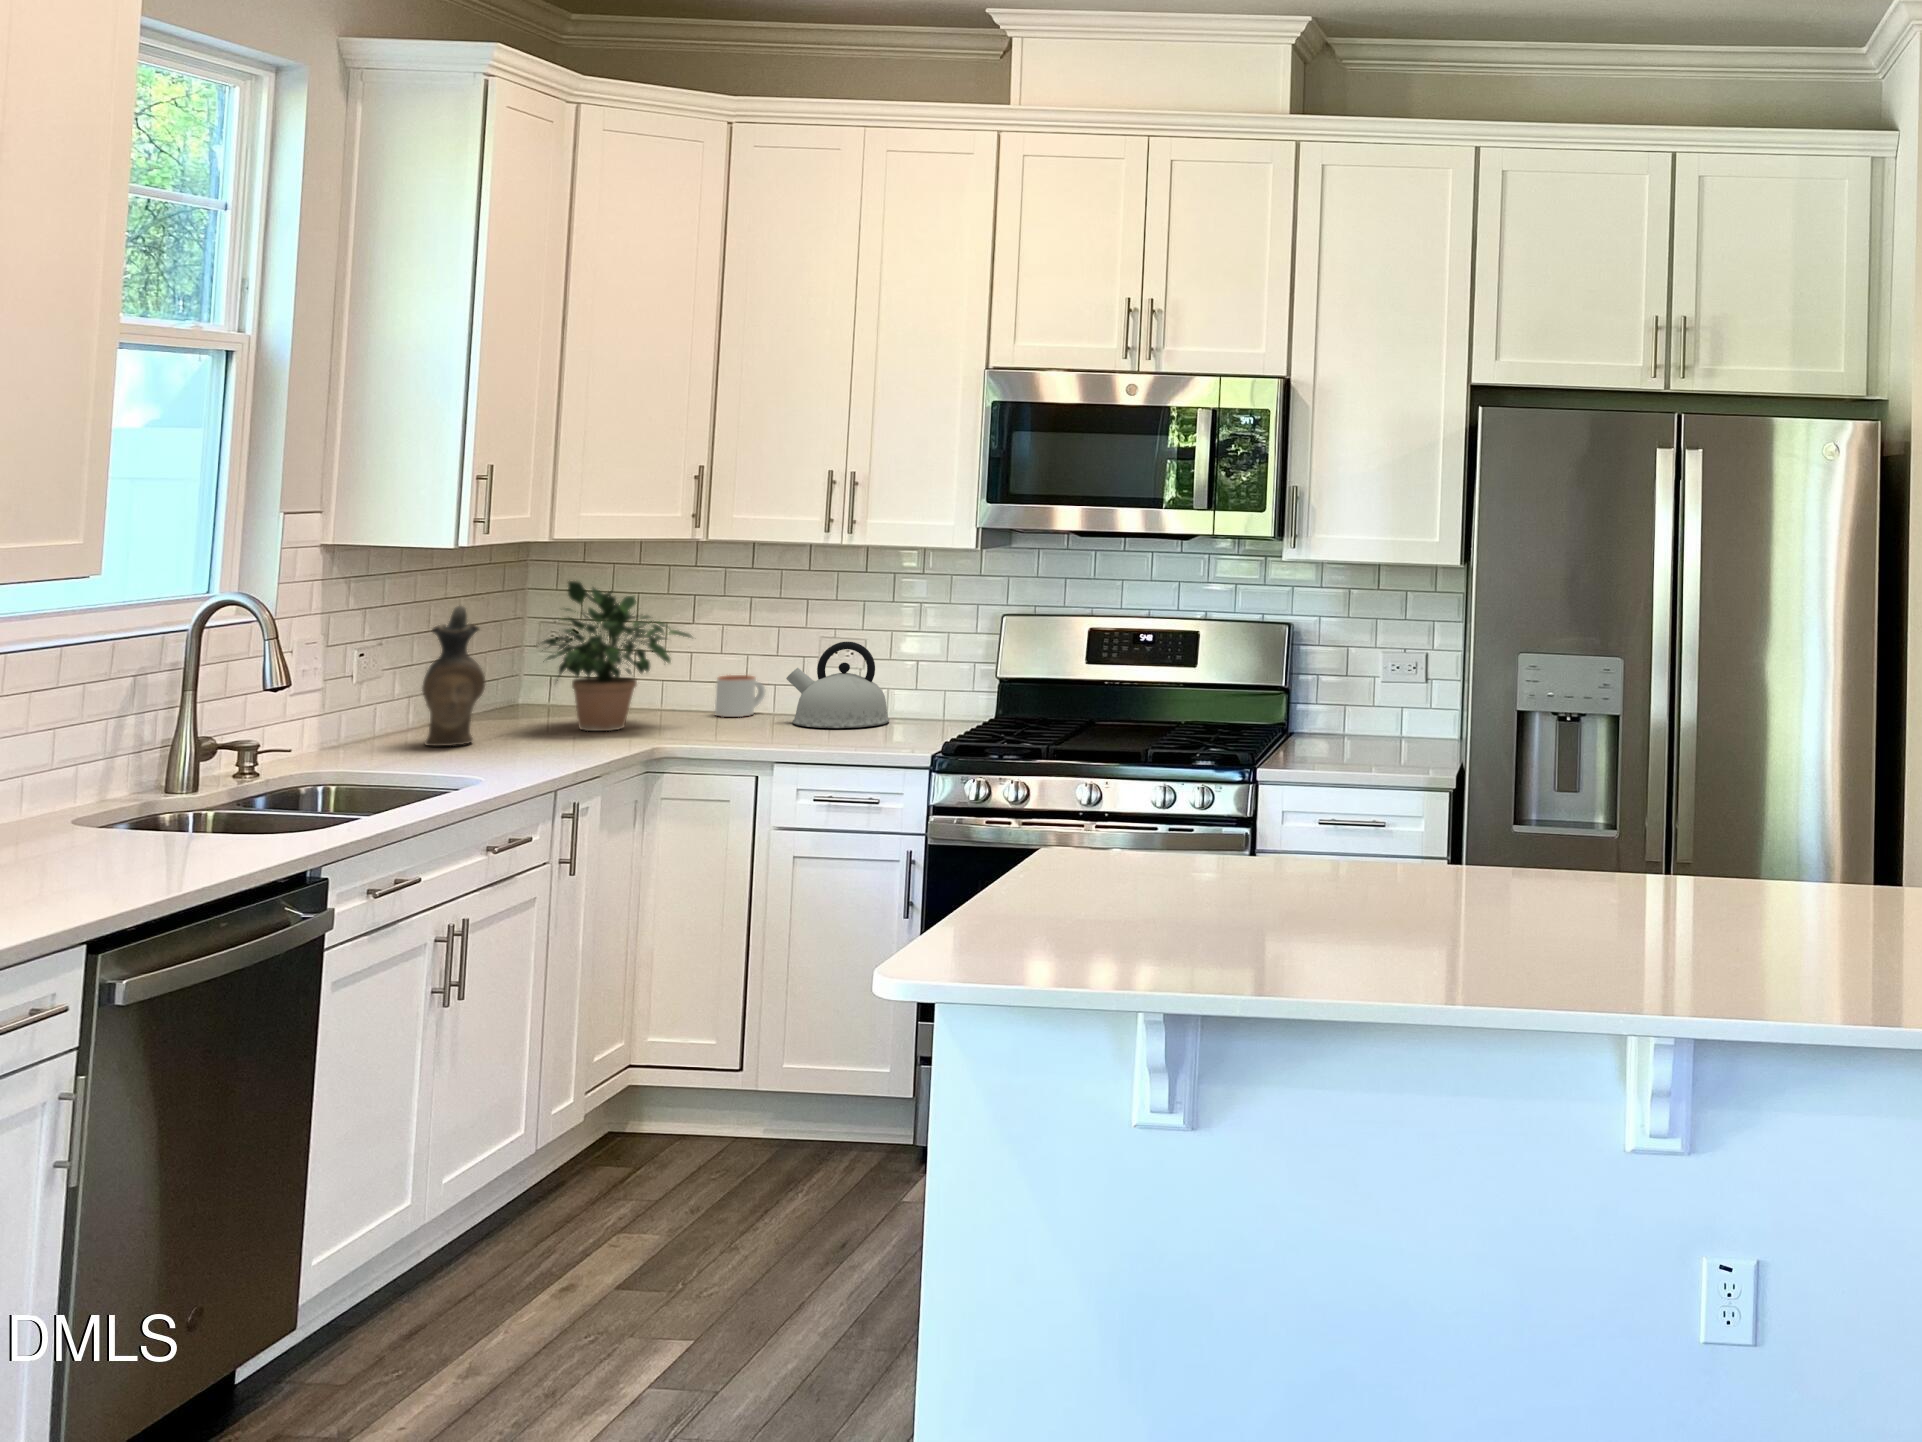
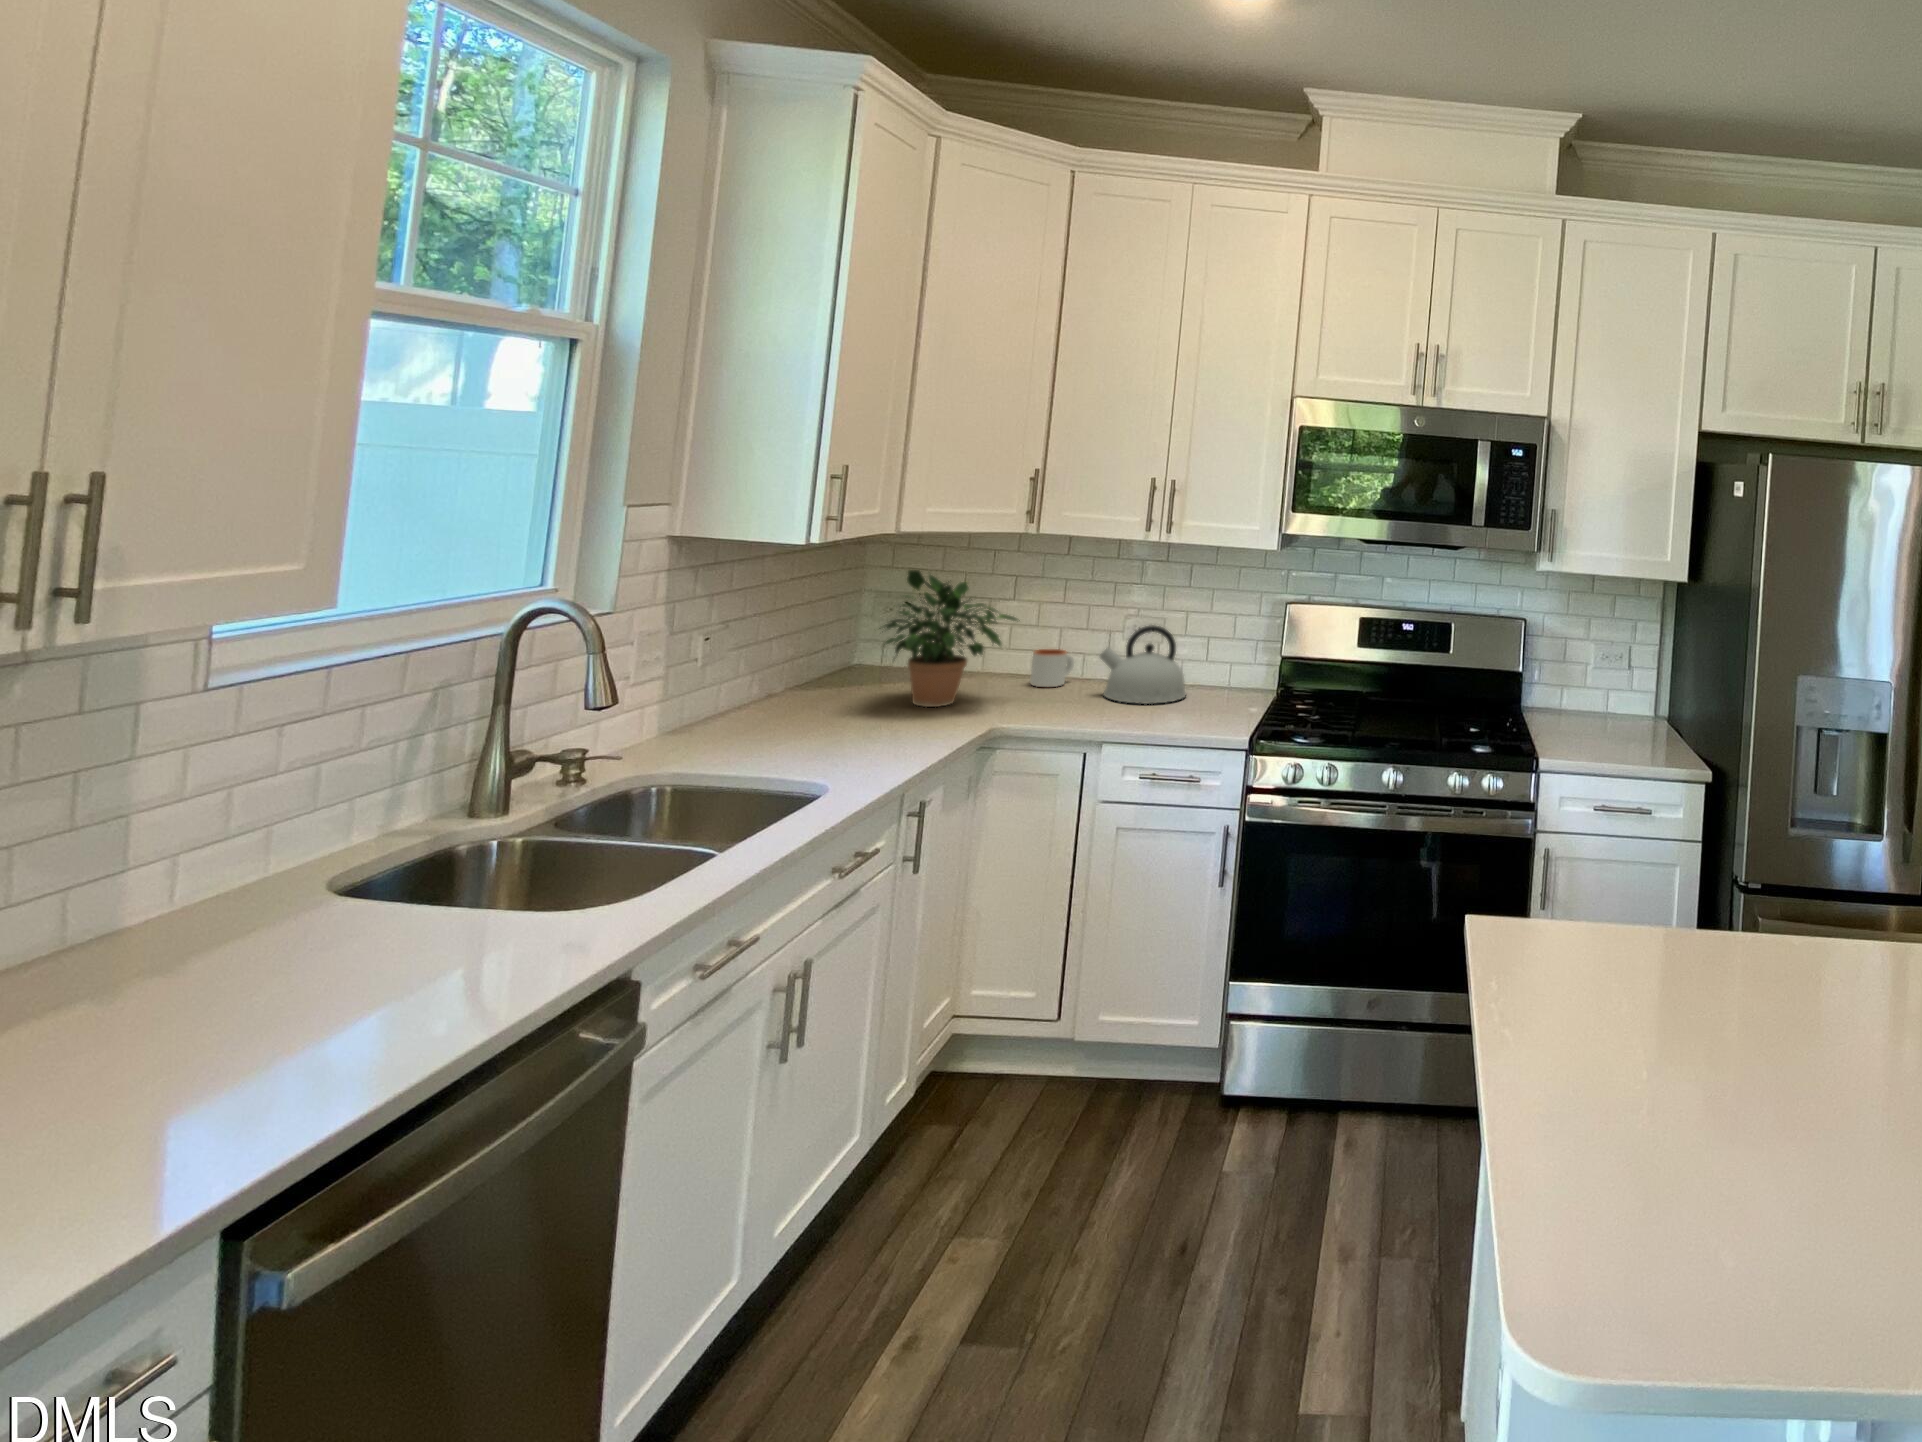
ceramic pitcher: present [422,606,485,746] -> none [766,593,829,730]

